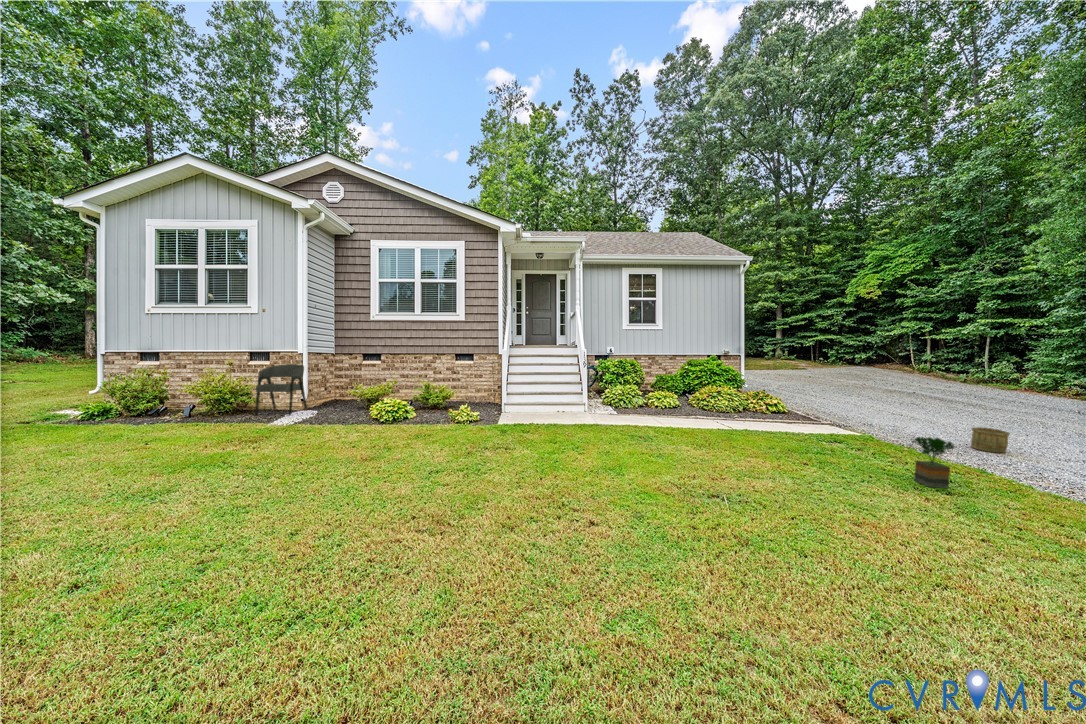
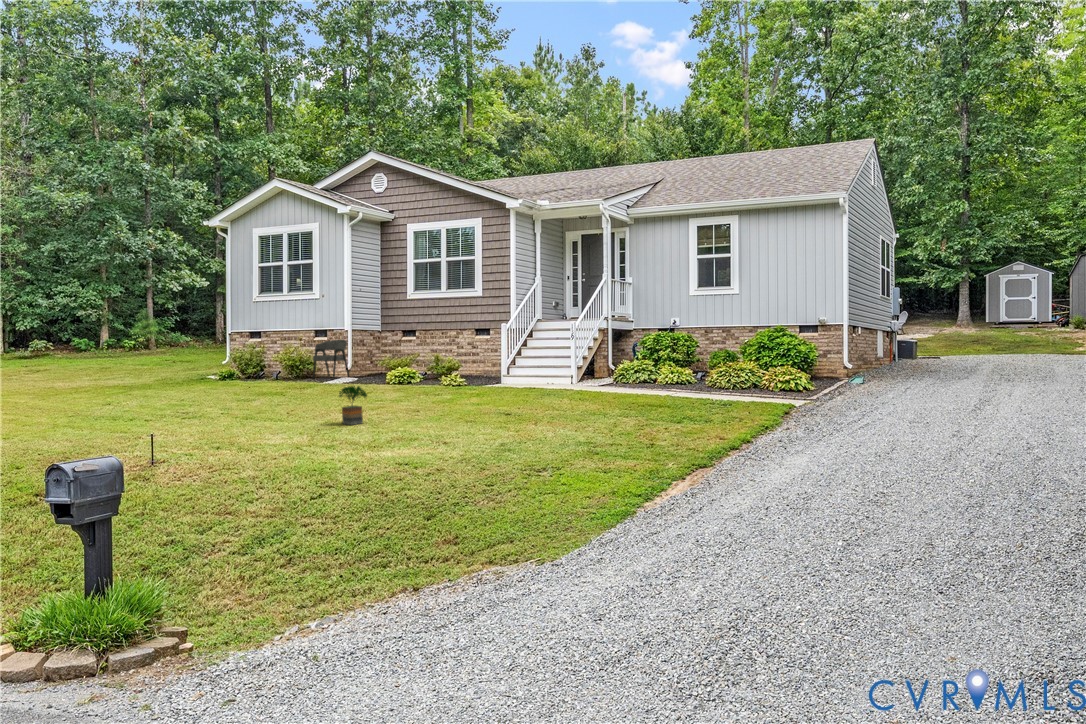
wooden bucket: present [971,427,1010,453] -> none [870,402,902,427]
potted tree: present [910,437,955,488] -> present [339,386,367,425]

